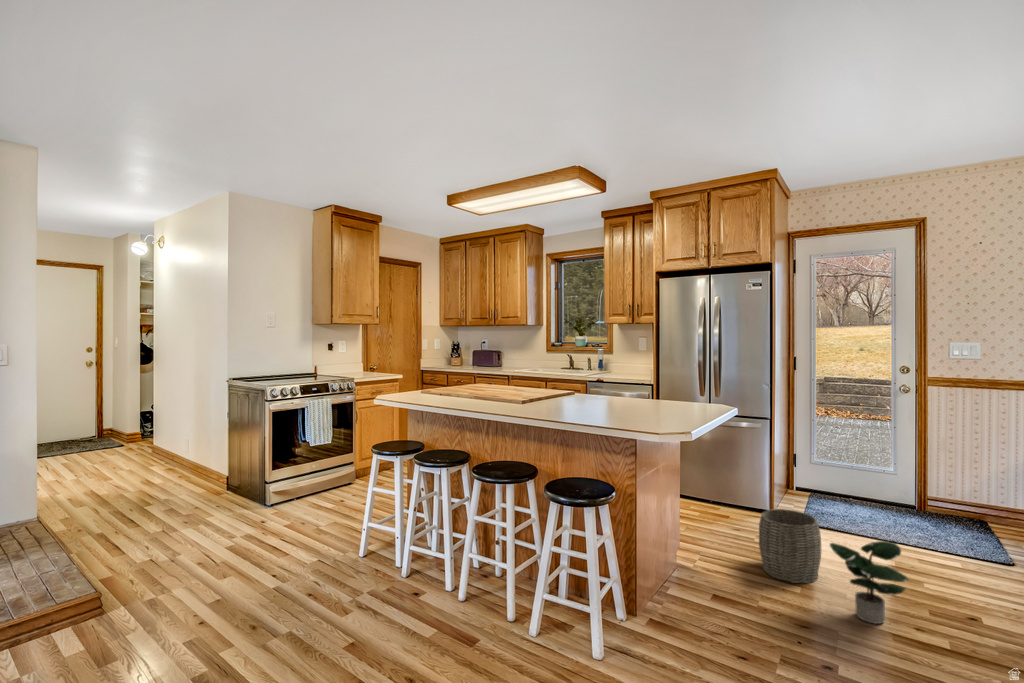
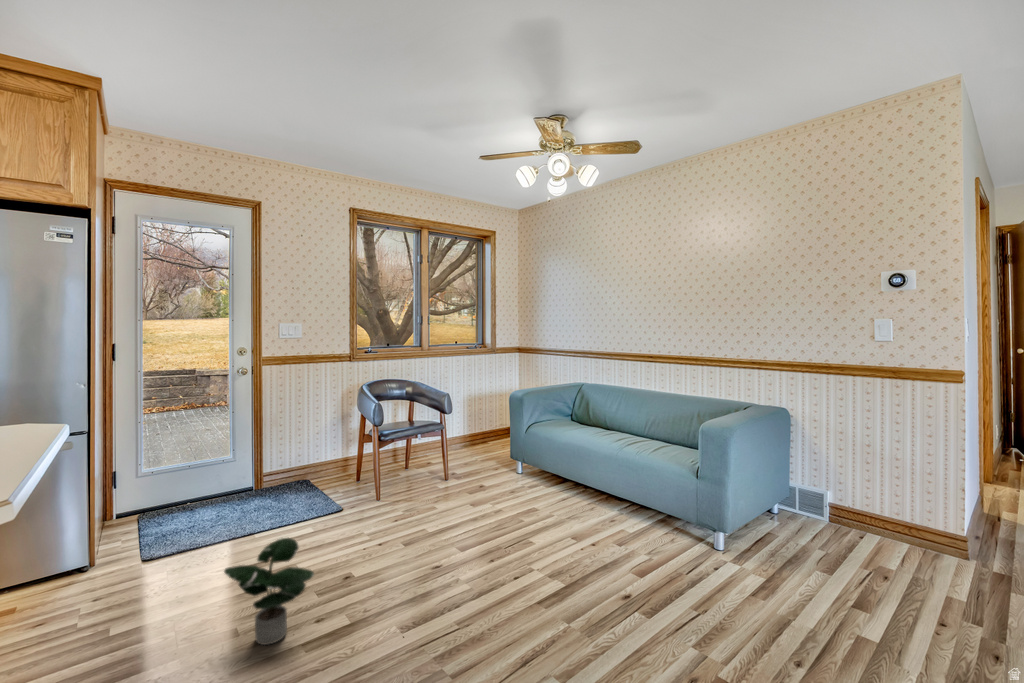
woven basket: present [759,509,821,583] -> none [101,543,197,656]

